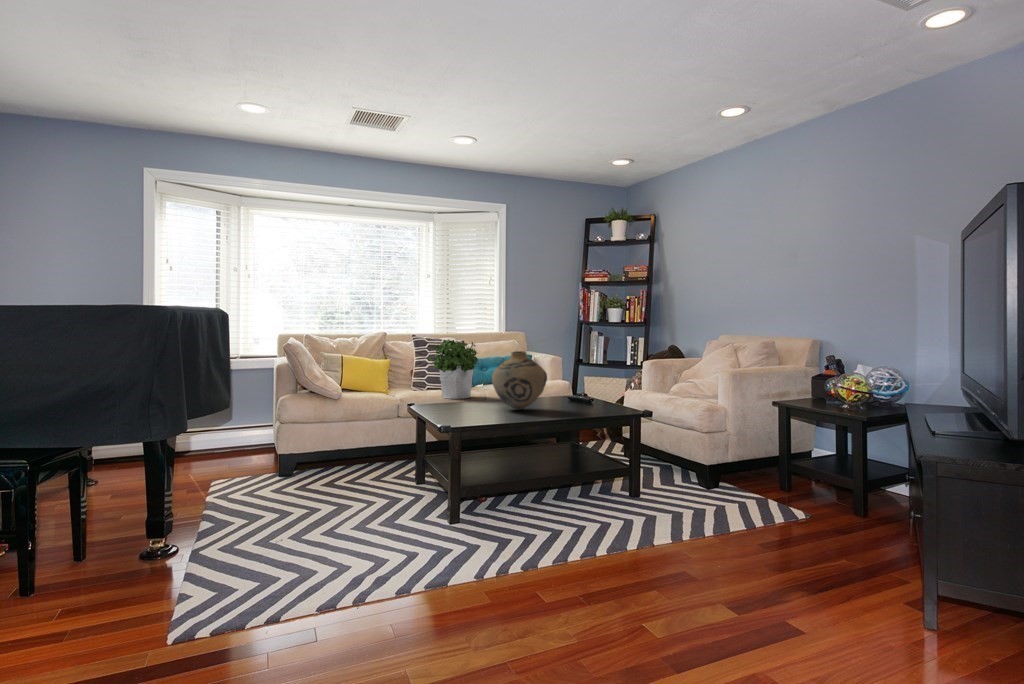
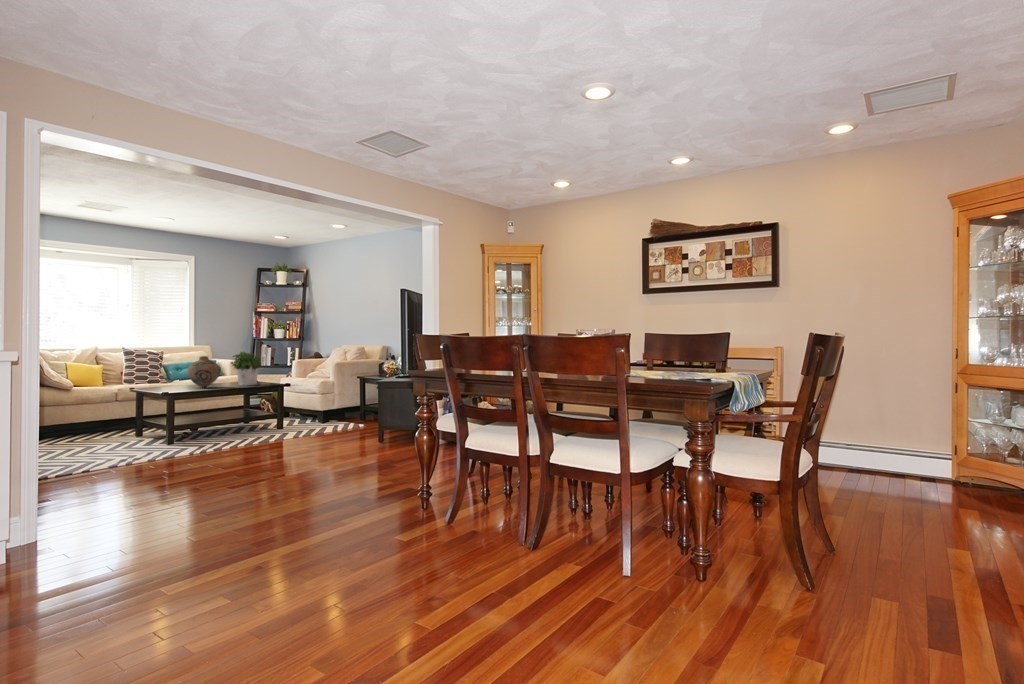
potted plant: present [430,339,479,399] -> present [231,352,261,385]

